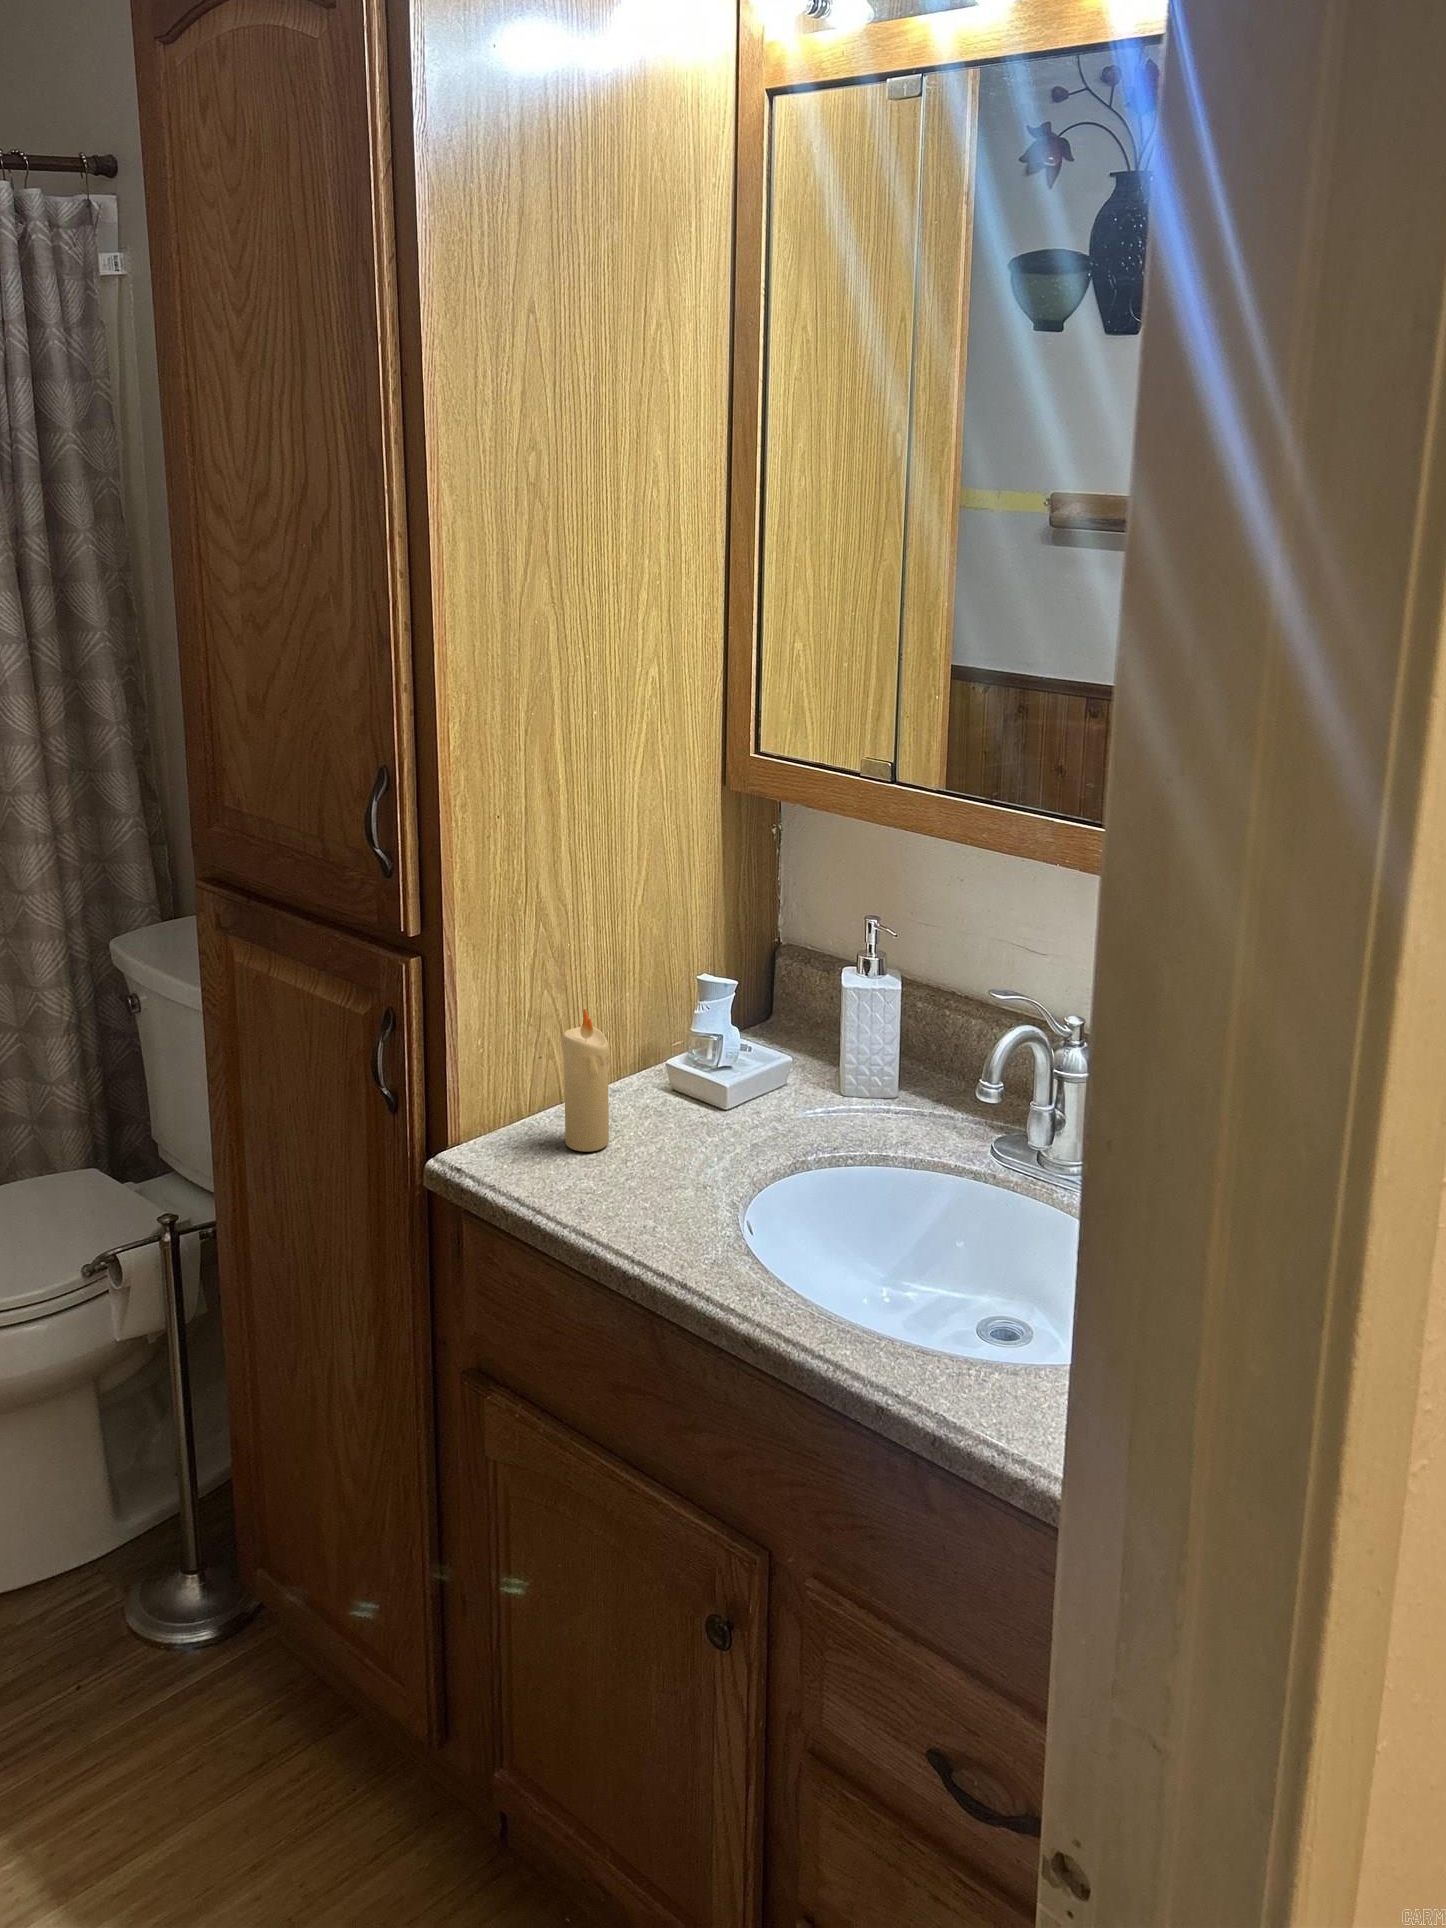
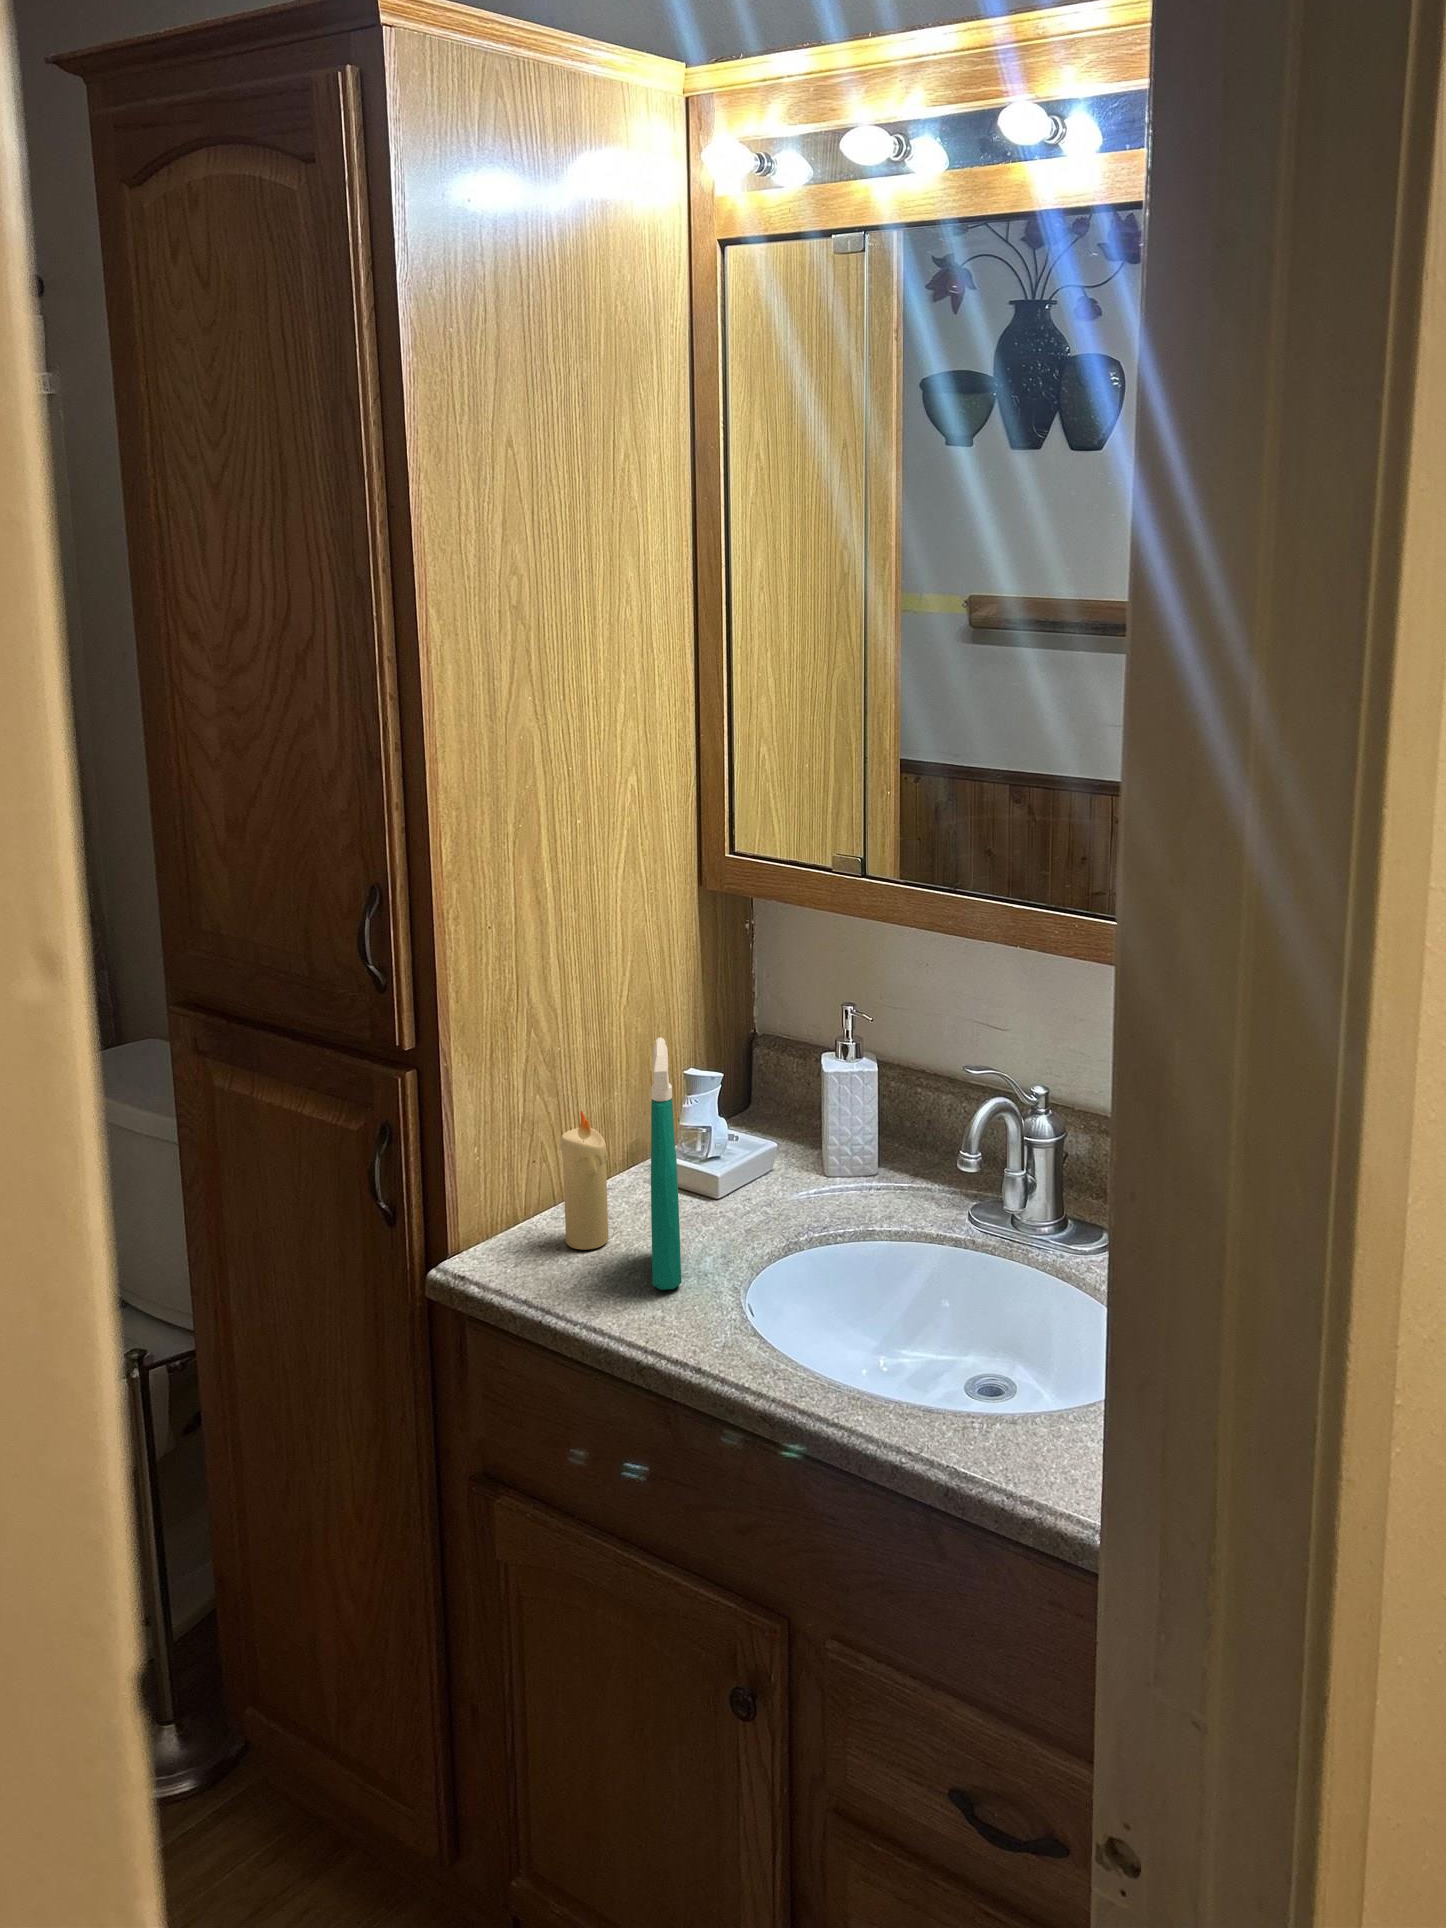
spray bottle: none [647,938,680,1199] -> present [651,1038,681,1290]

